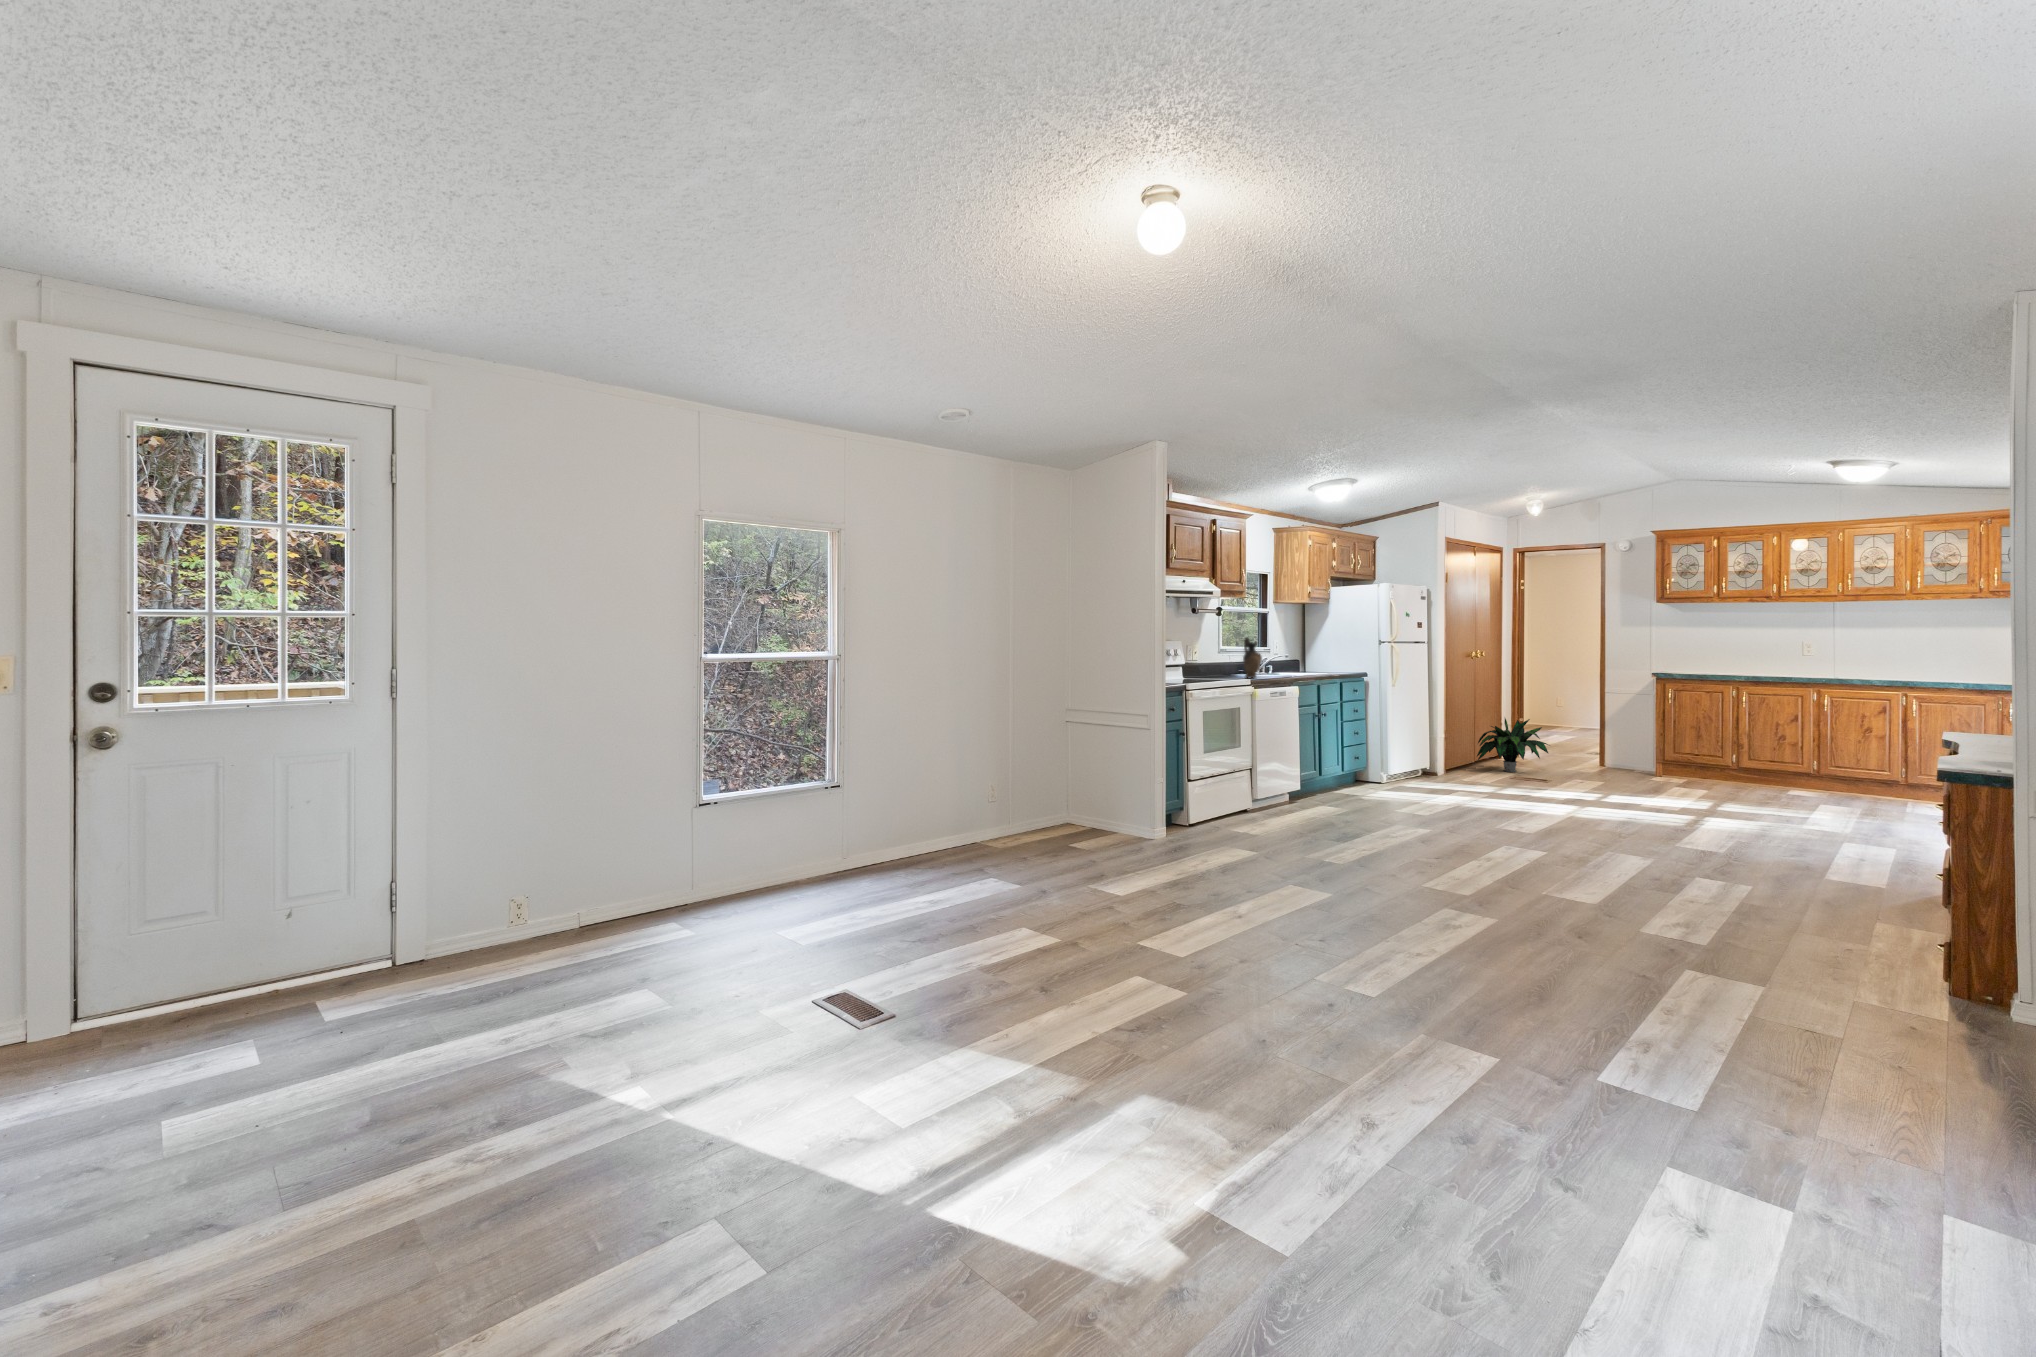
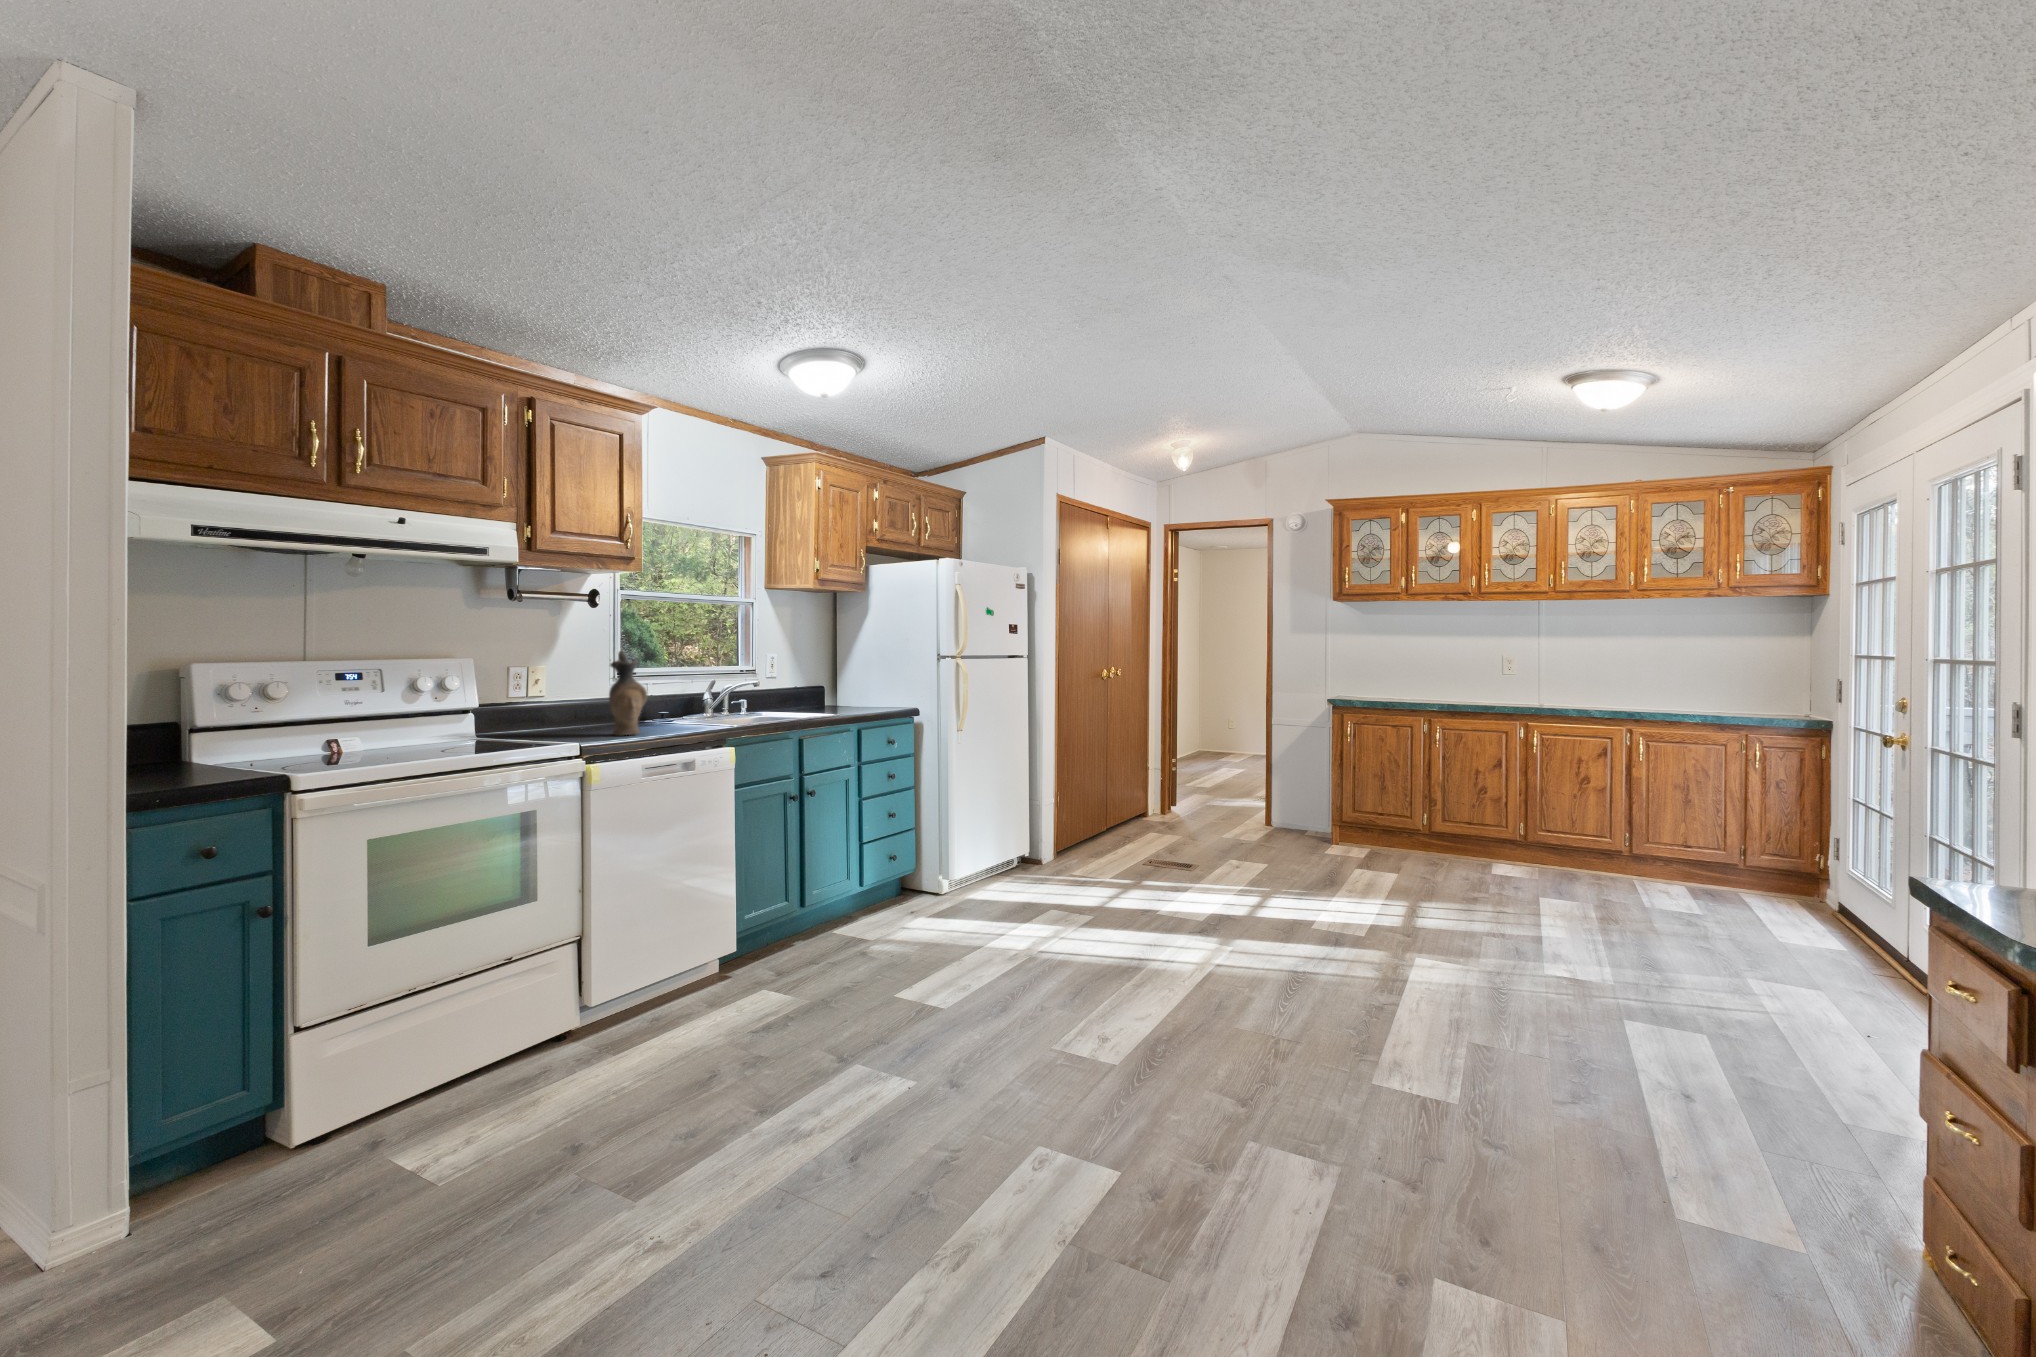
potted plant: present [1477,718,1548,772] -> none [1105,763,1205,846]

